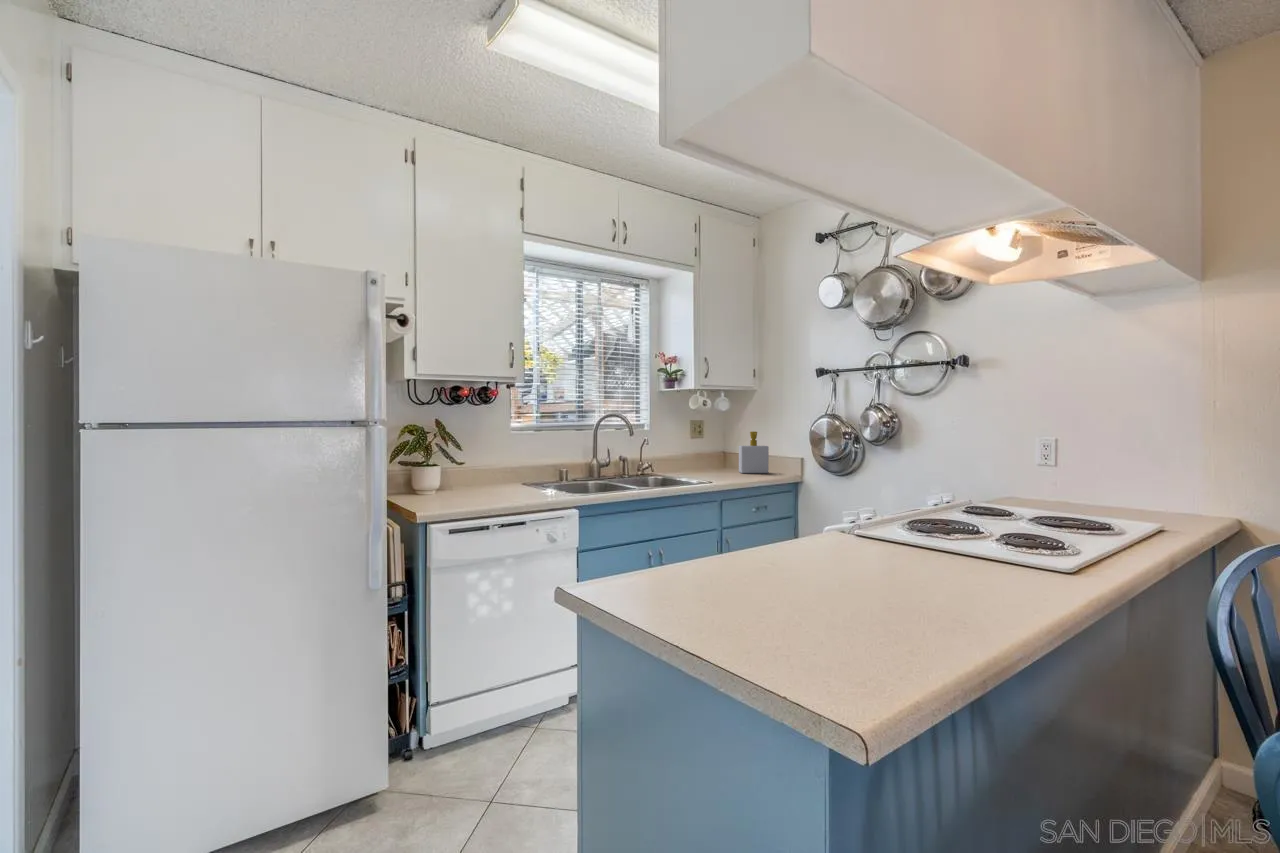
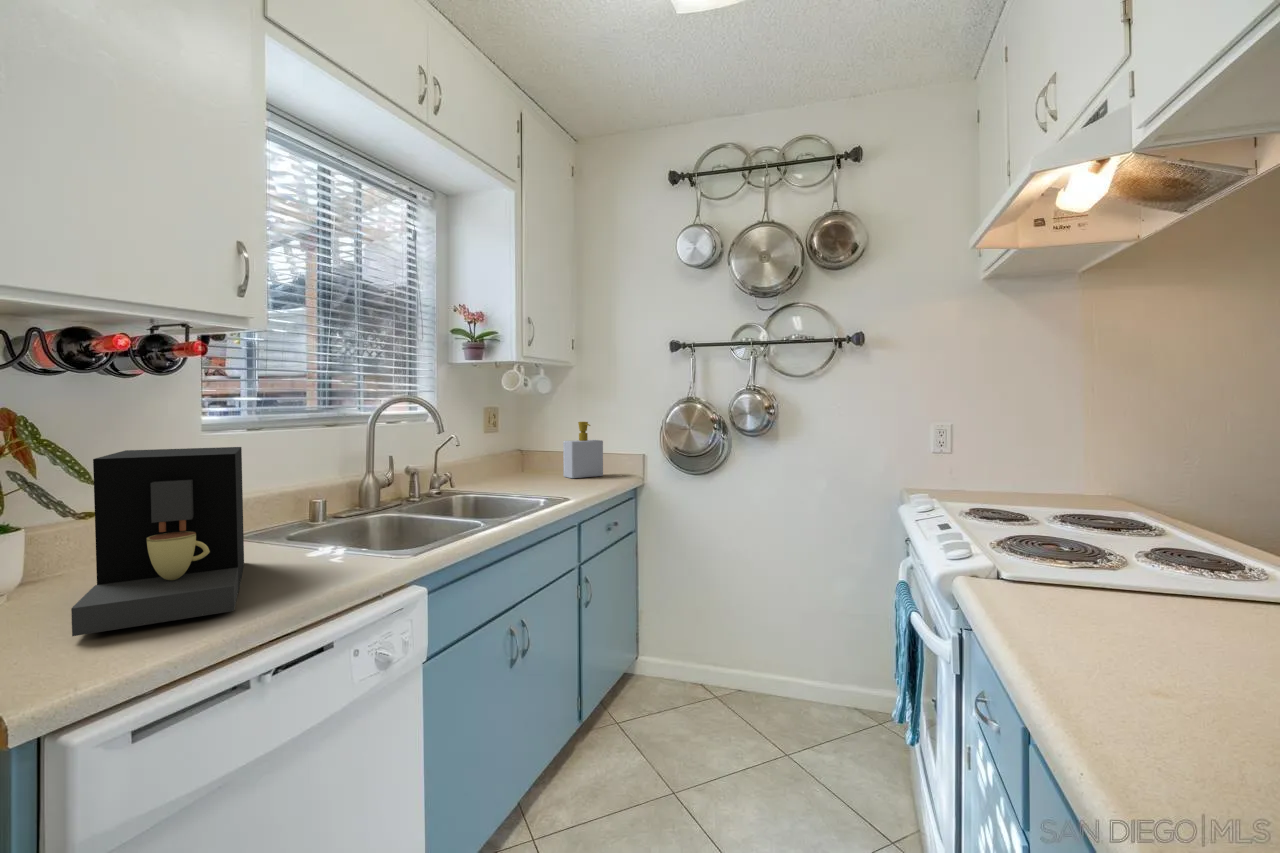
coffee maker: none [444,438,514,502] -> present [71,447,244,636]

